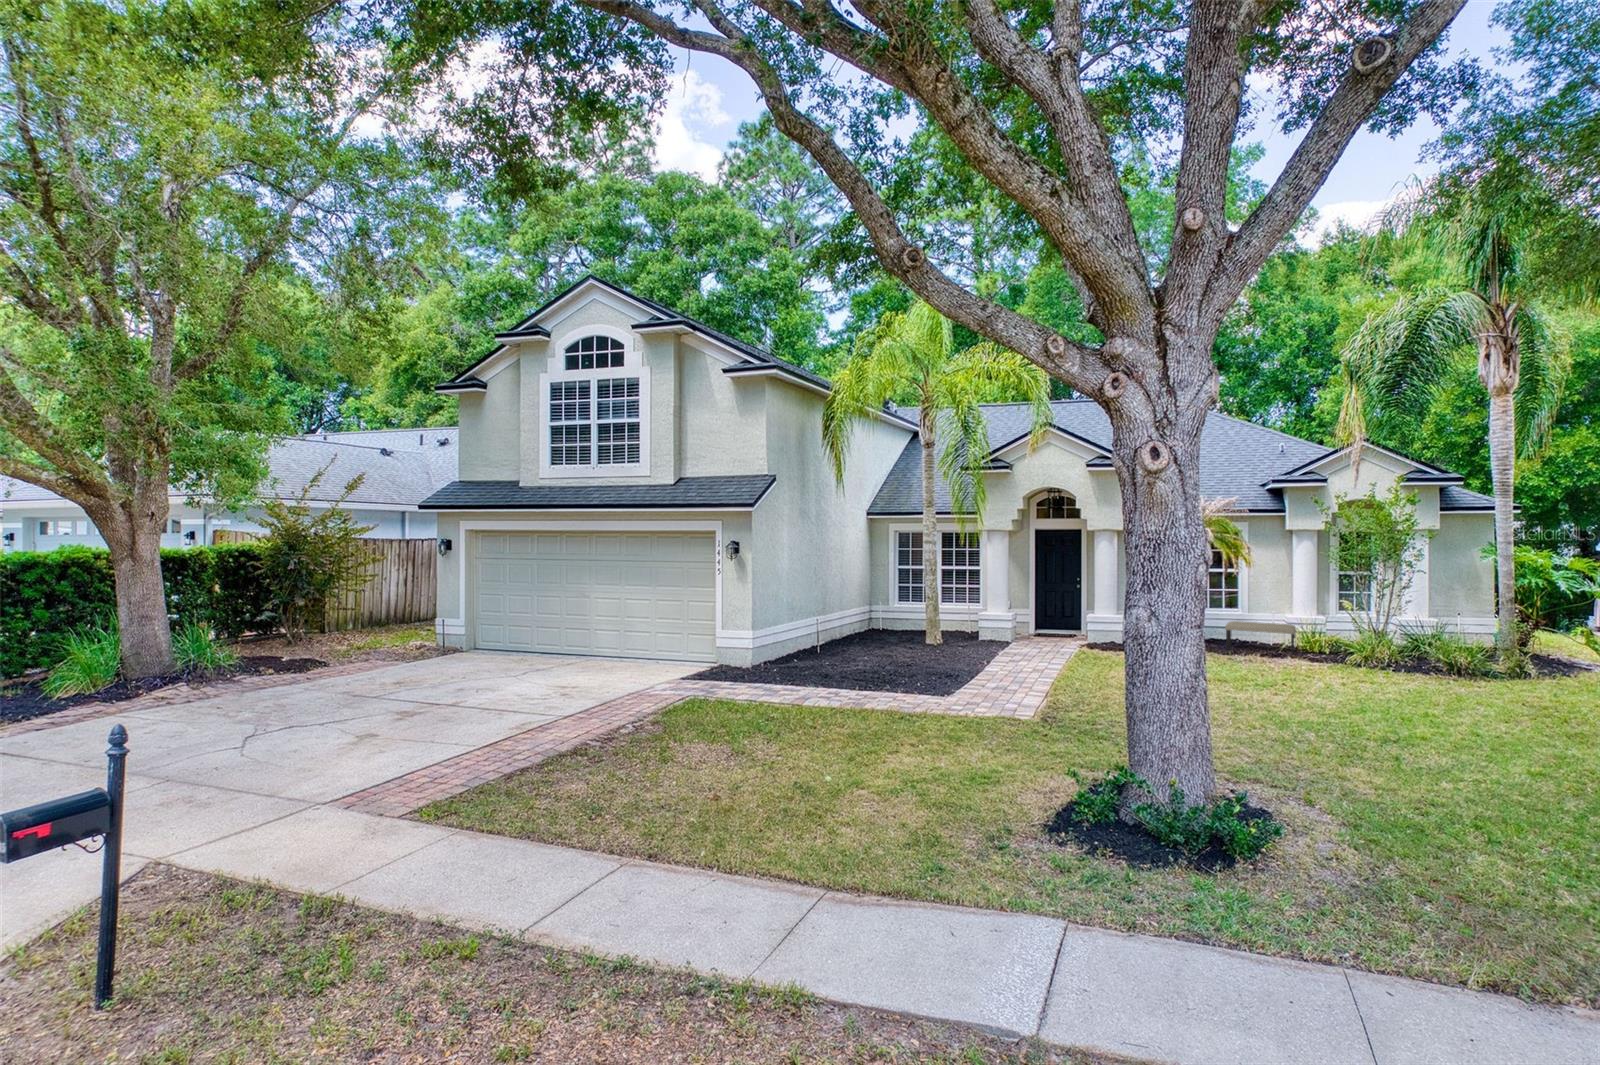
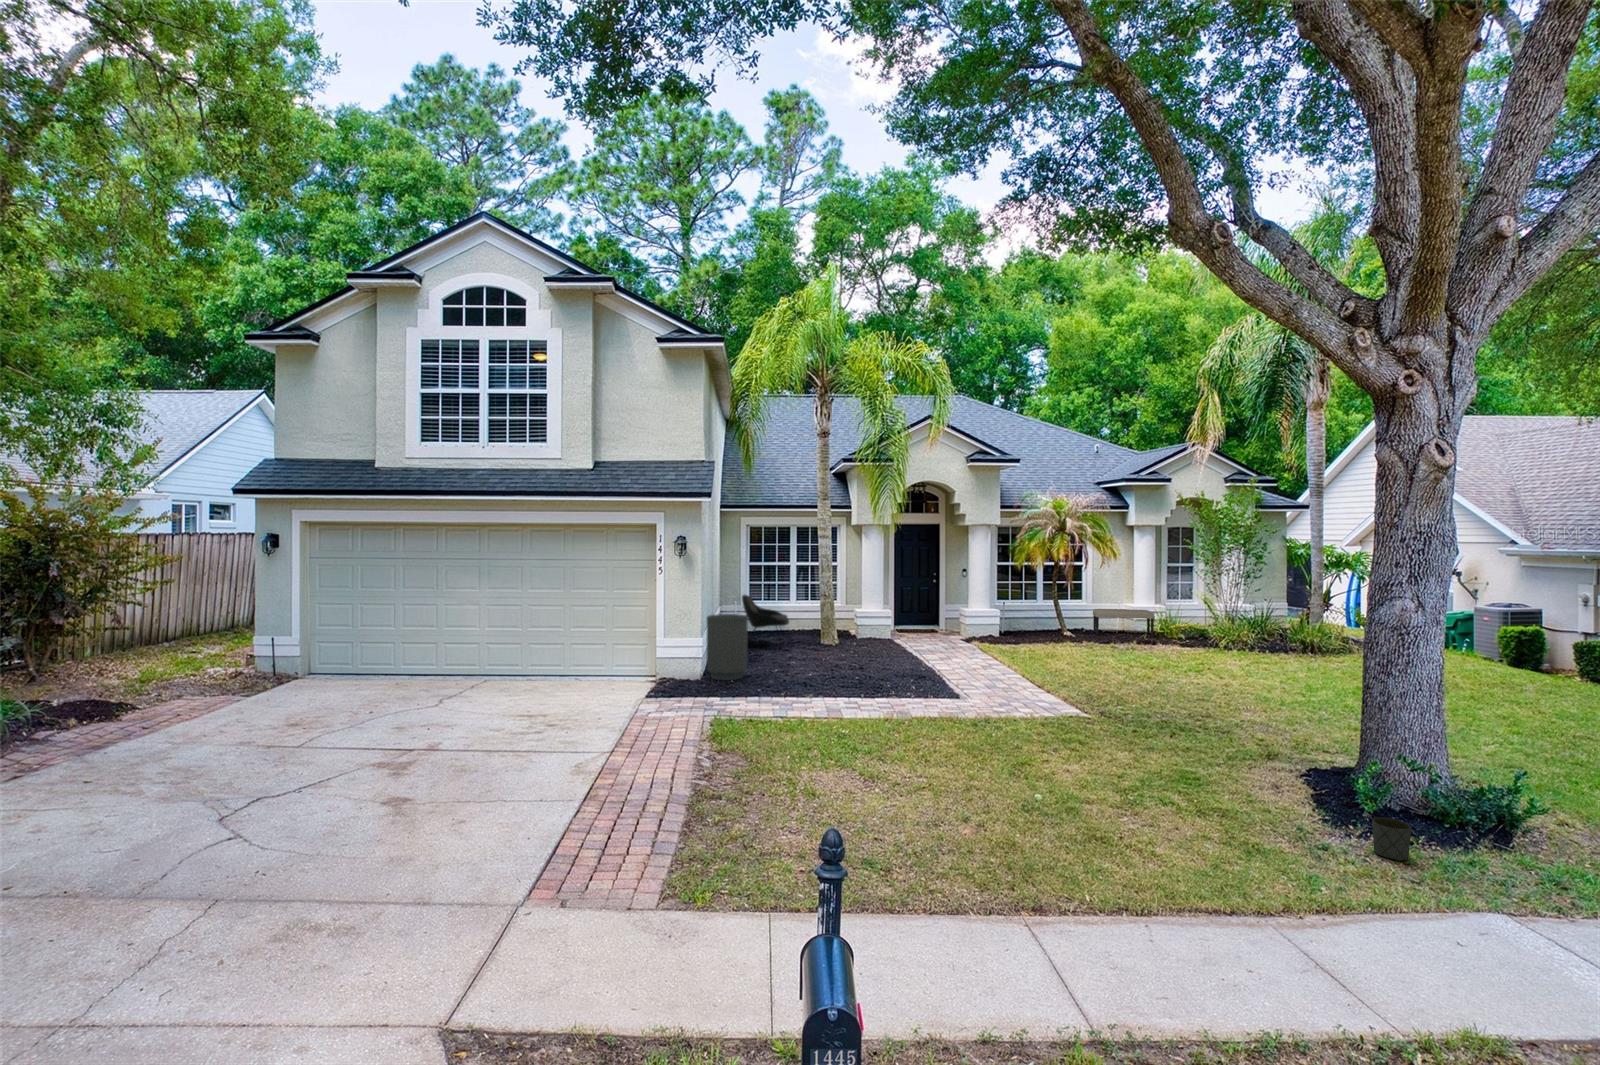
lounge chair: none [831,595,880,647] -> present [742,595,789,649]
trash can: none [761,610,797,668] -> present [706,614,747,680]
planter: none [1095,802,1125,840] -> present [1372,817,1411,861]

